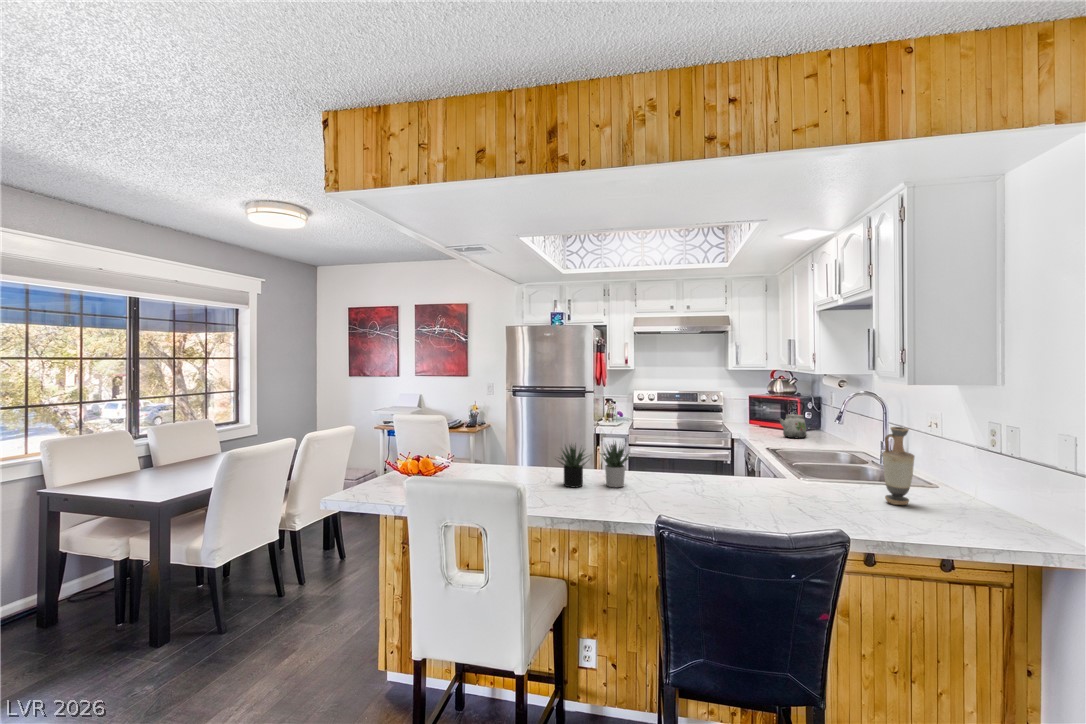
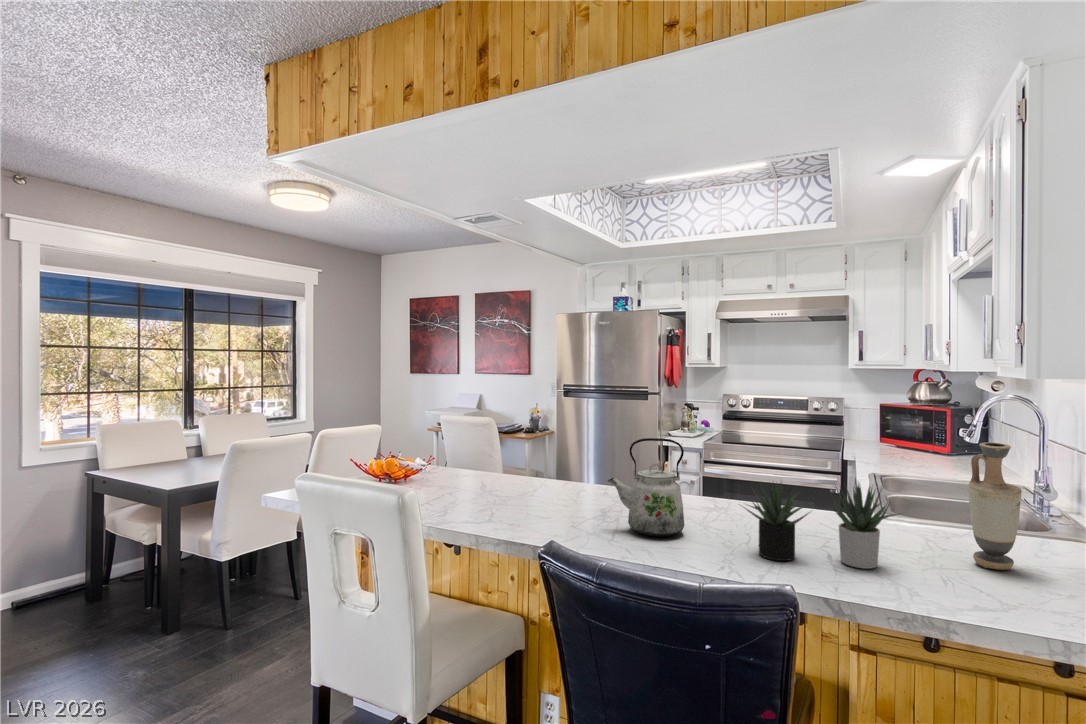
kettle: present [778,402,807,438] -> present [608,438,684,536]
succulent plant: present [559,442,632,487] -> present [745,483,898,569]

